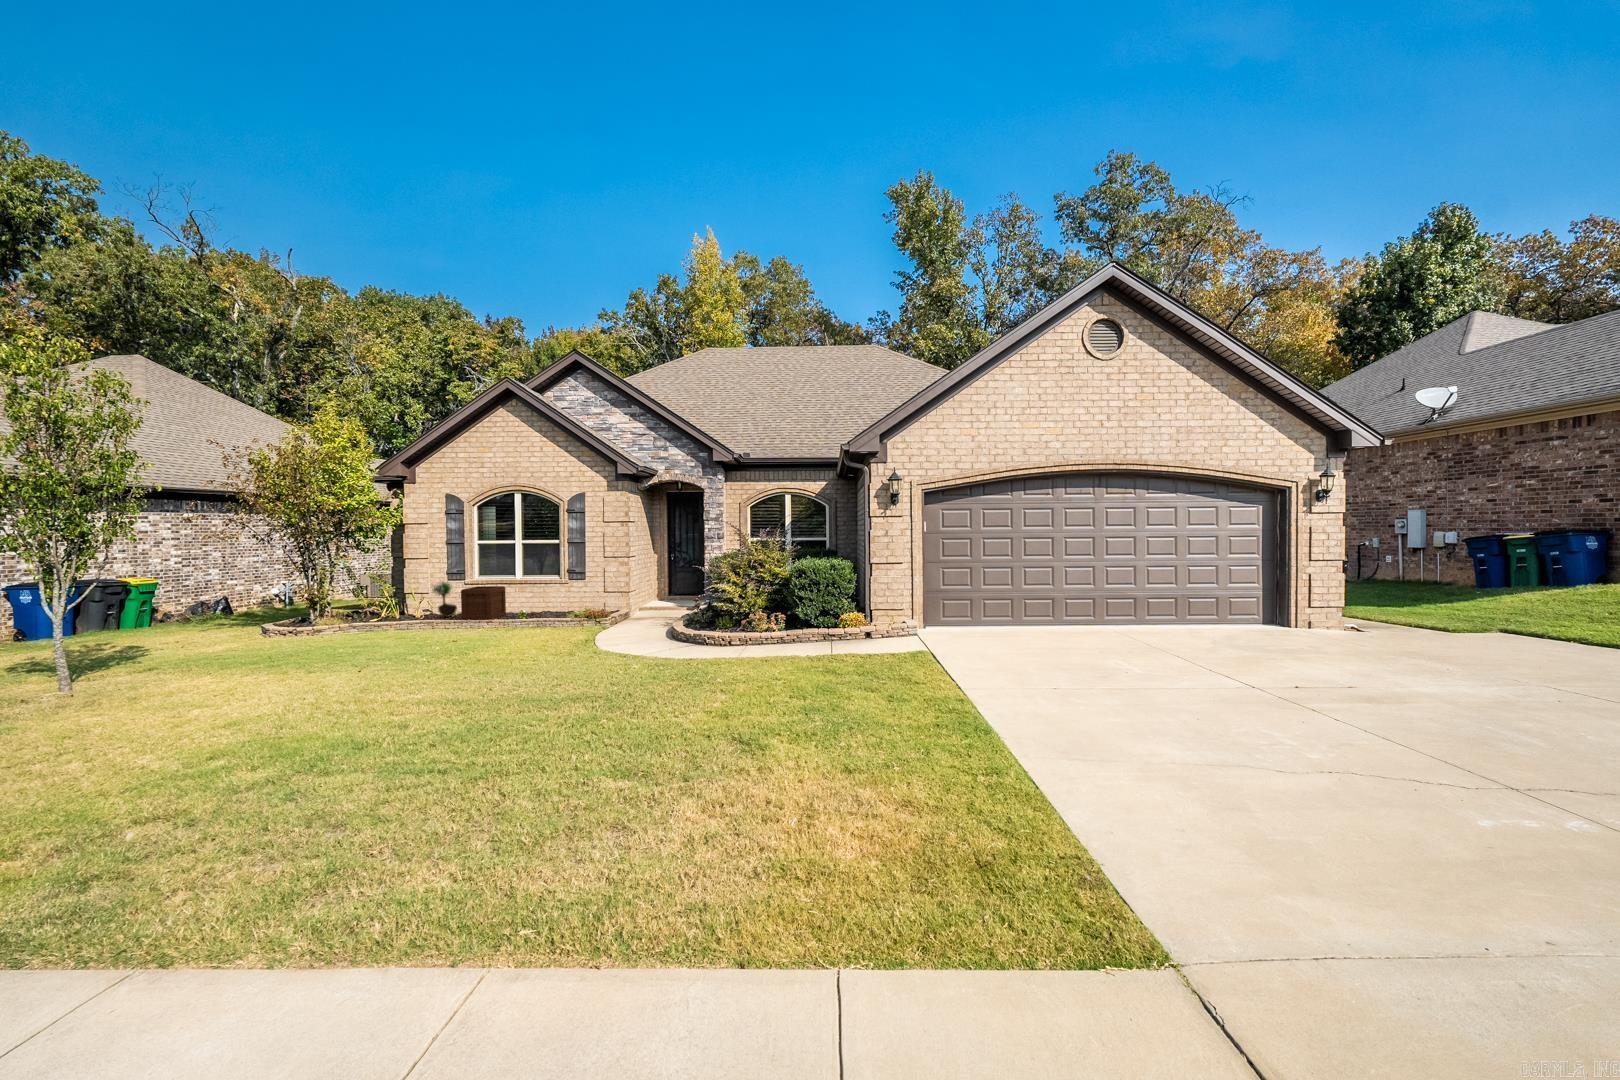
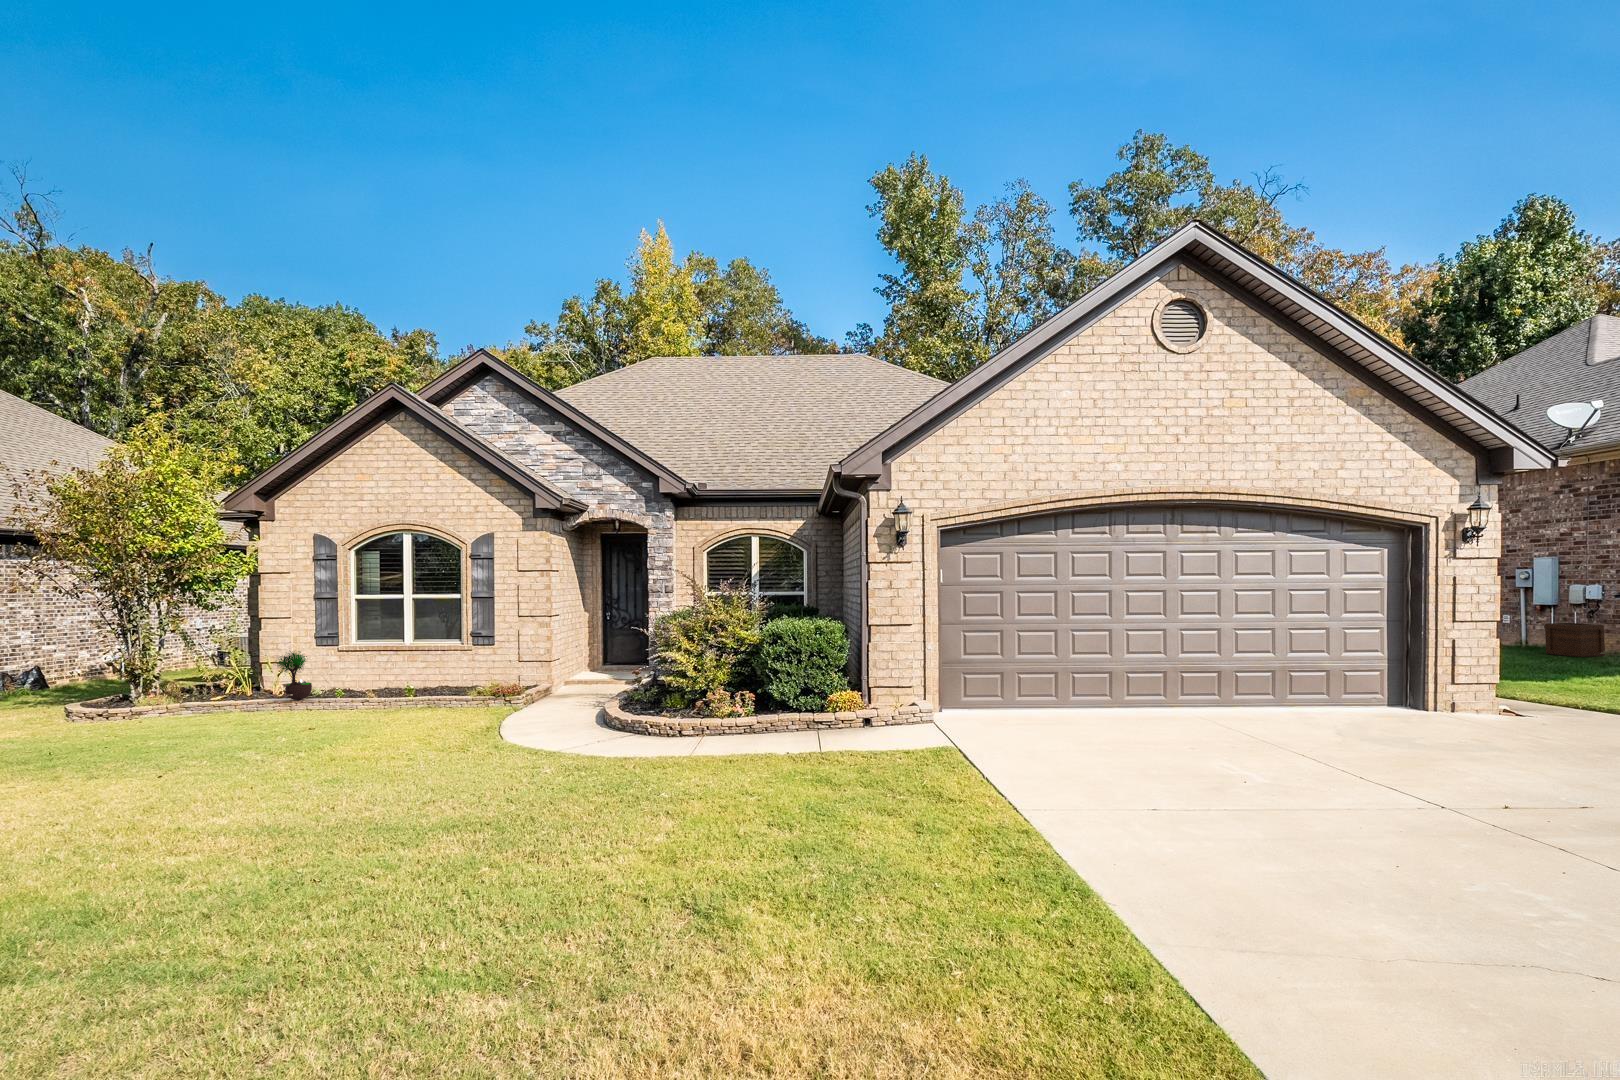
wooden crate: present [461,586,506,620] -> present [1545,623,1605,657]

